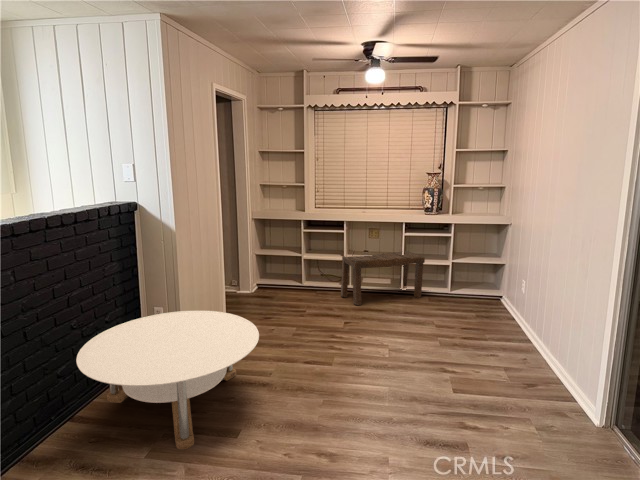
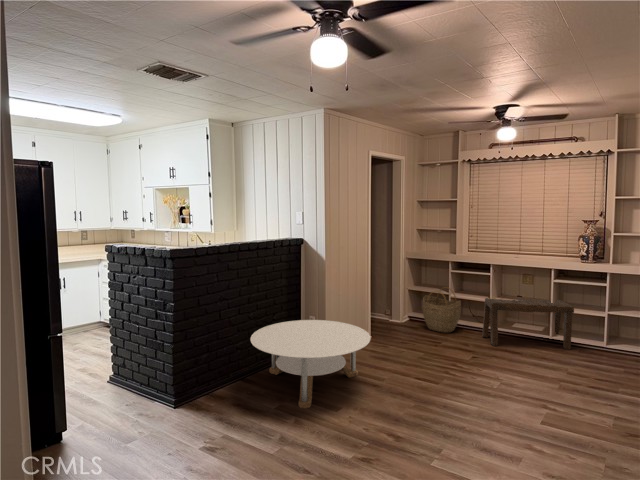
woven basket: none [277,248,318,298] -> present [423,287,461,333]

